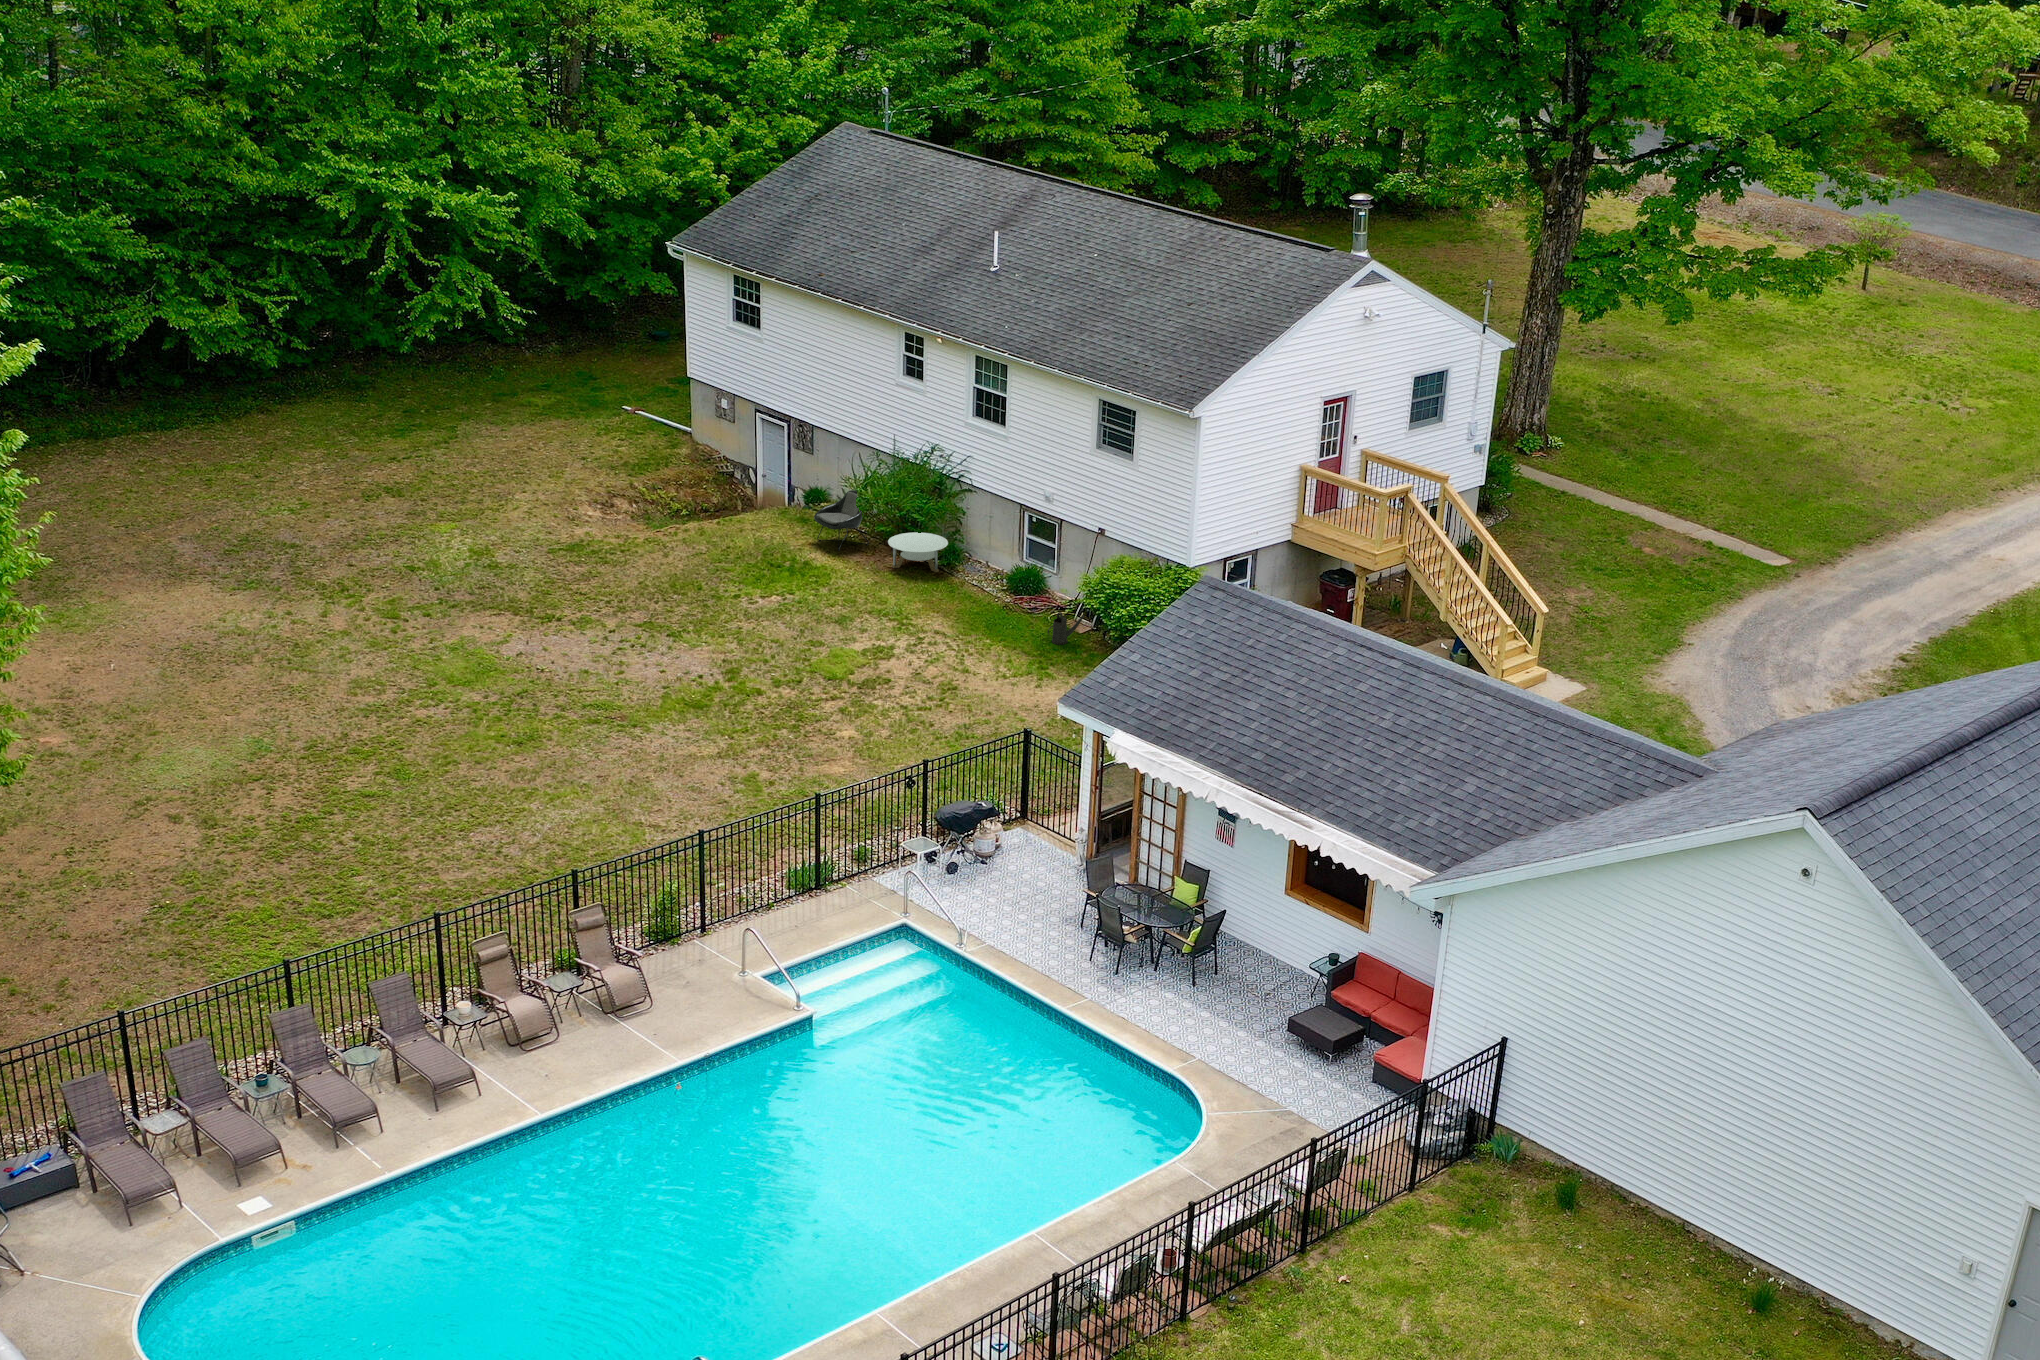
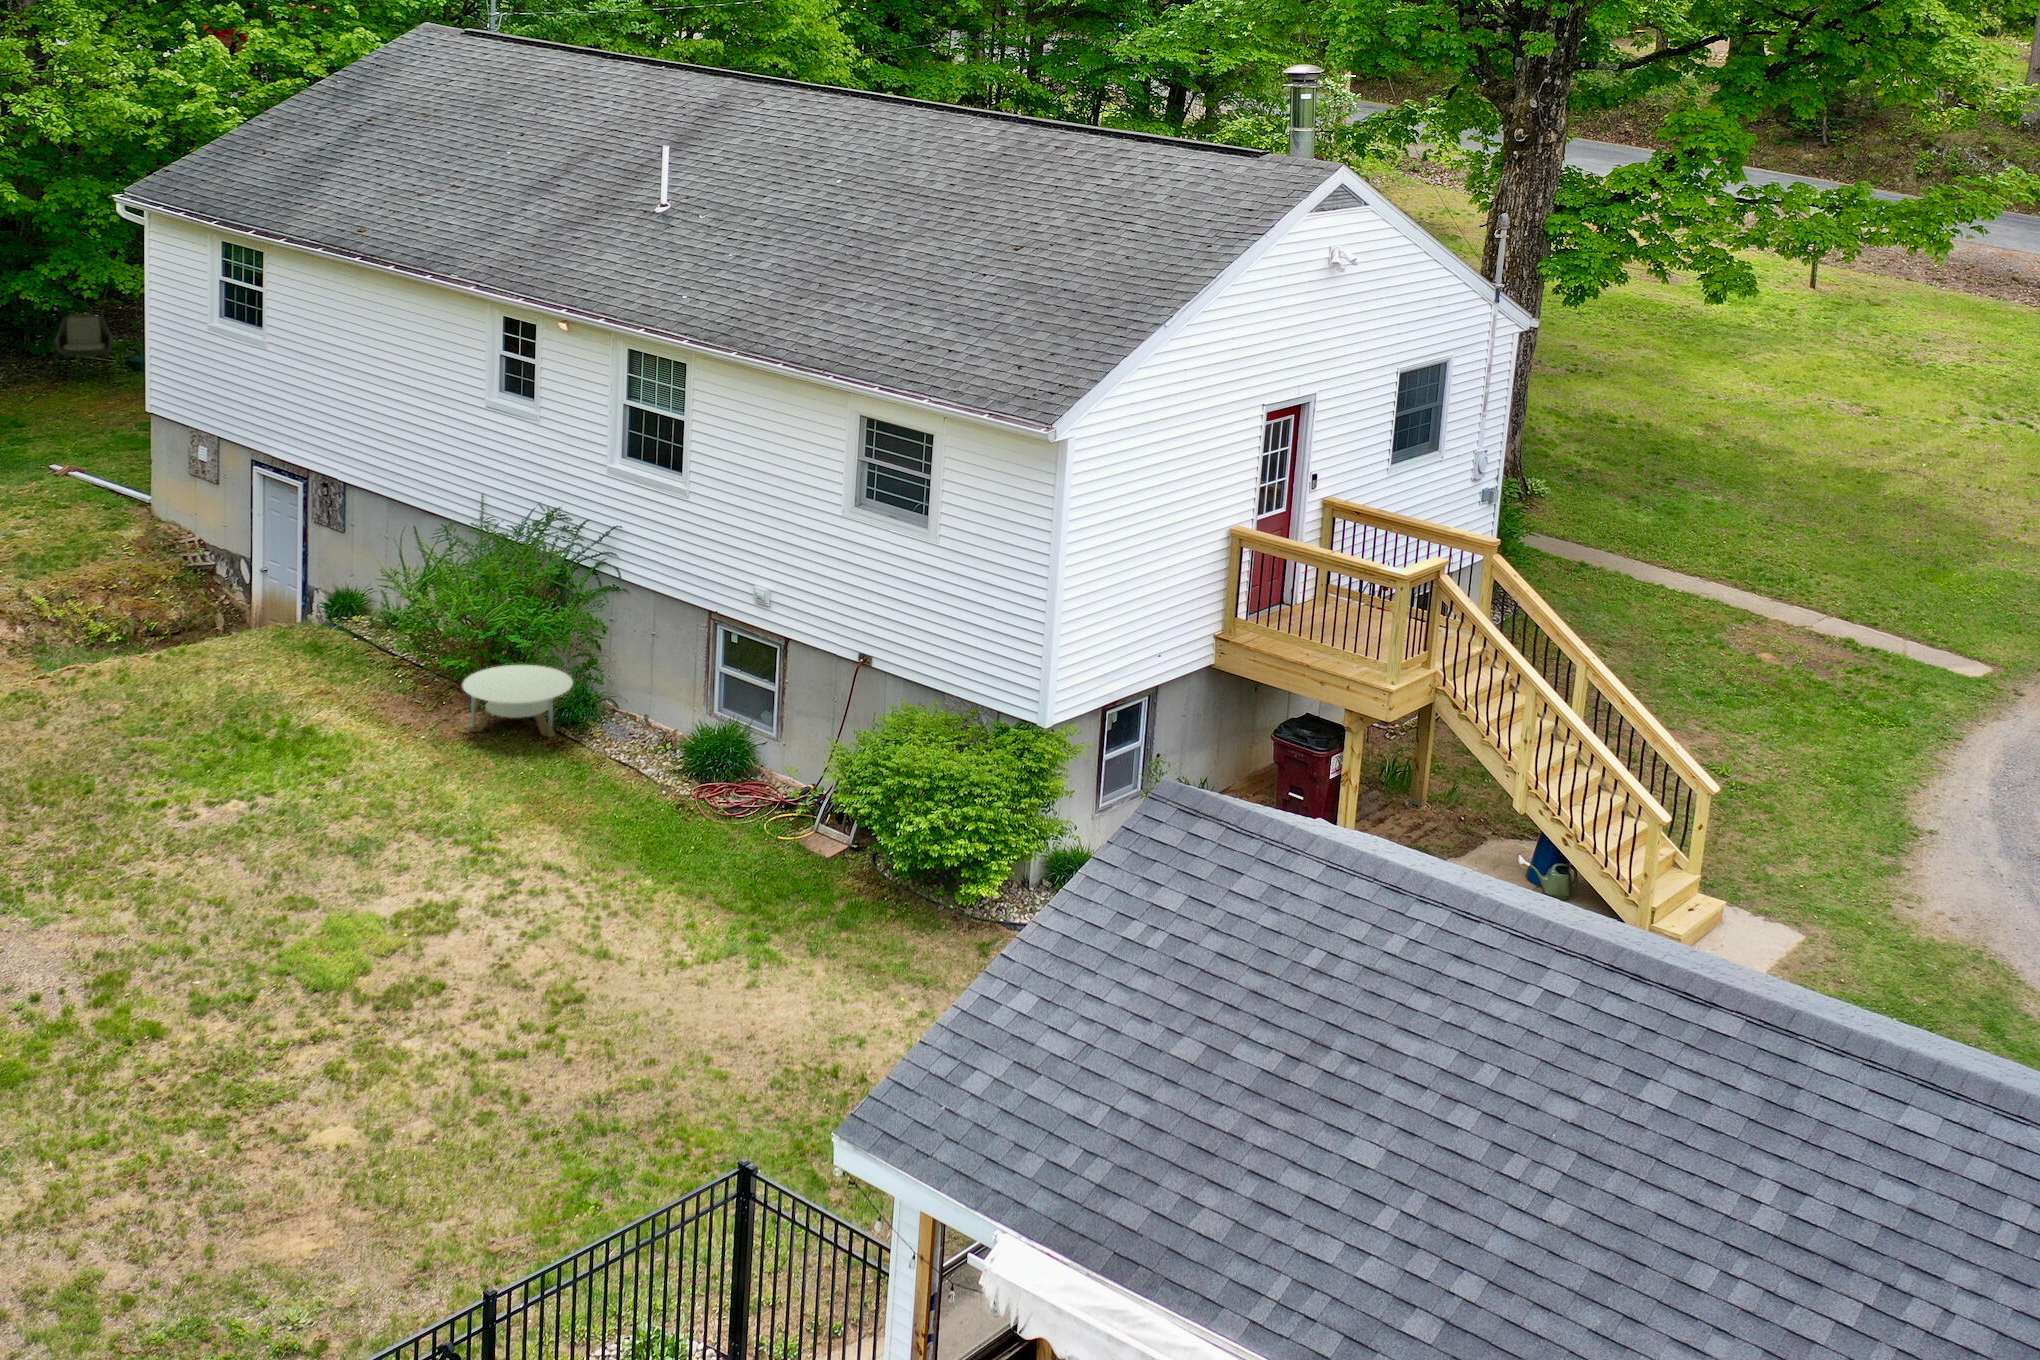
lounge chair: present [814,490,869,551] -> present [55,314,113,381]
watering can: present [1048,612,1084,645] -> none [765,820,836,884]

